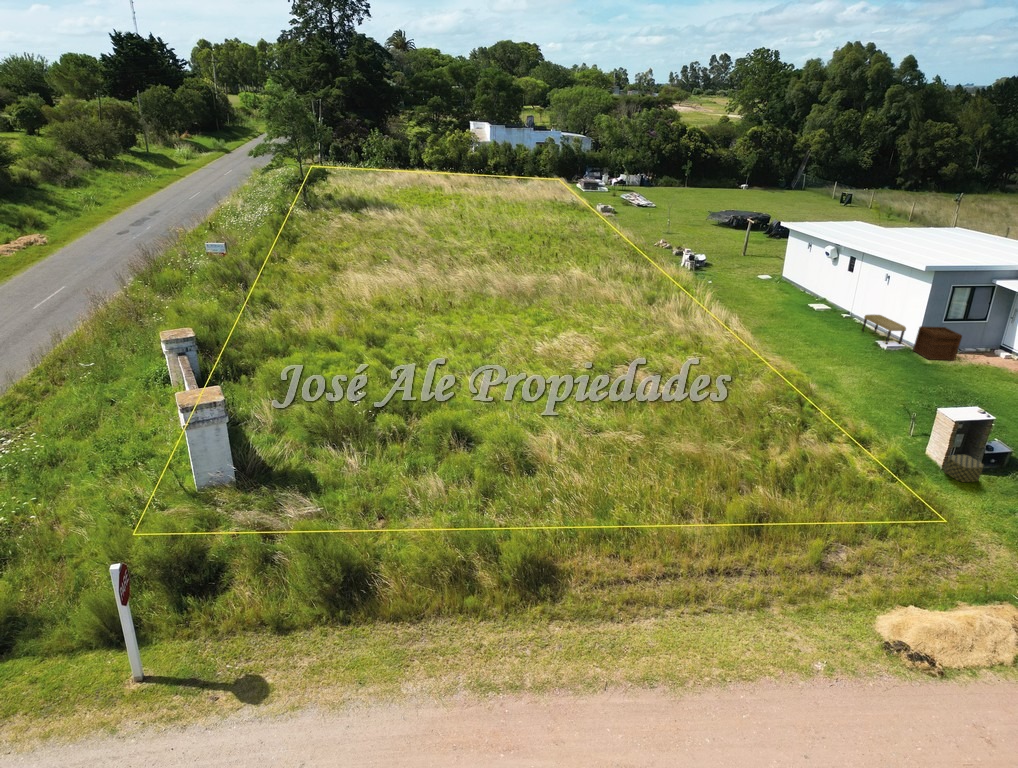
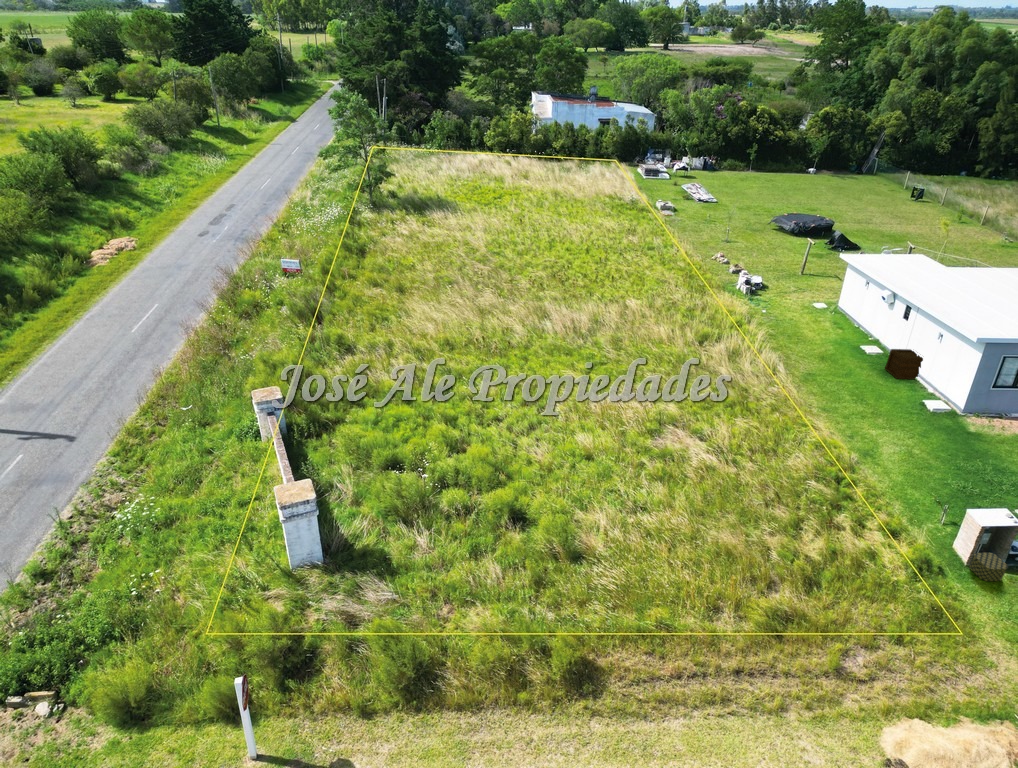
bench: present [862,315,906,344] -> none [910,370,955,404]
wooden crate: present [913,326,962,360] -> present [885,349,923,379]

